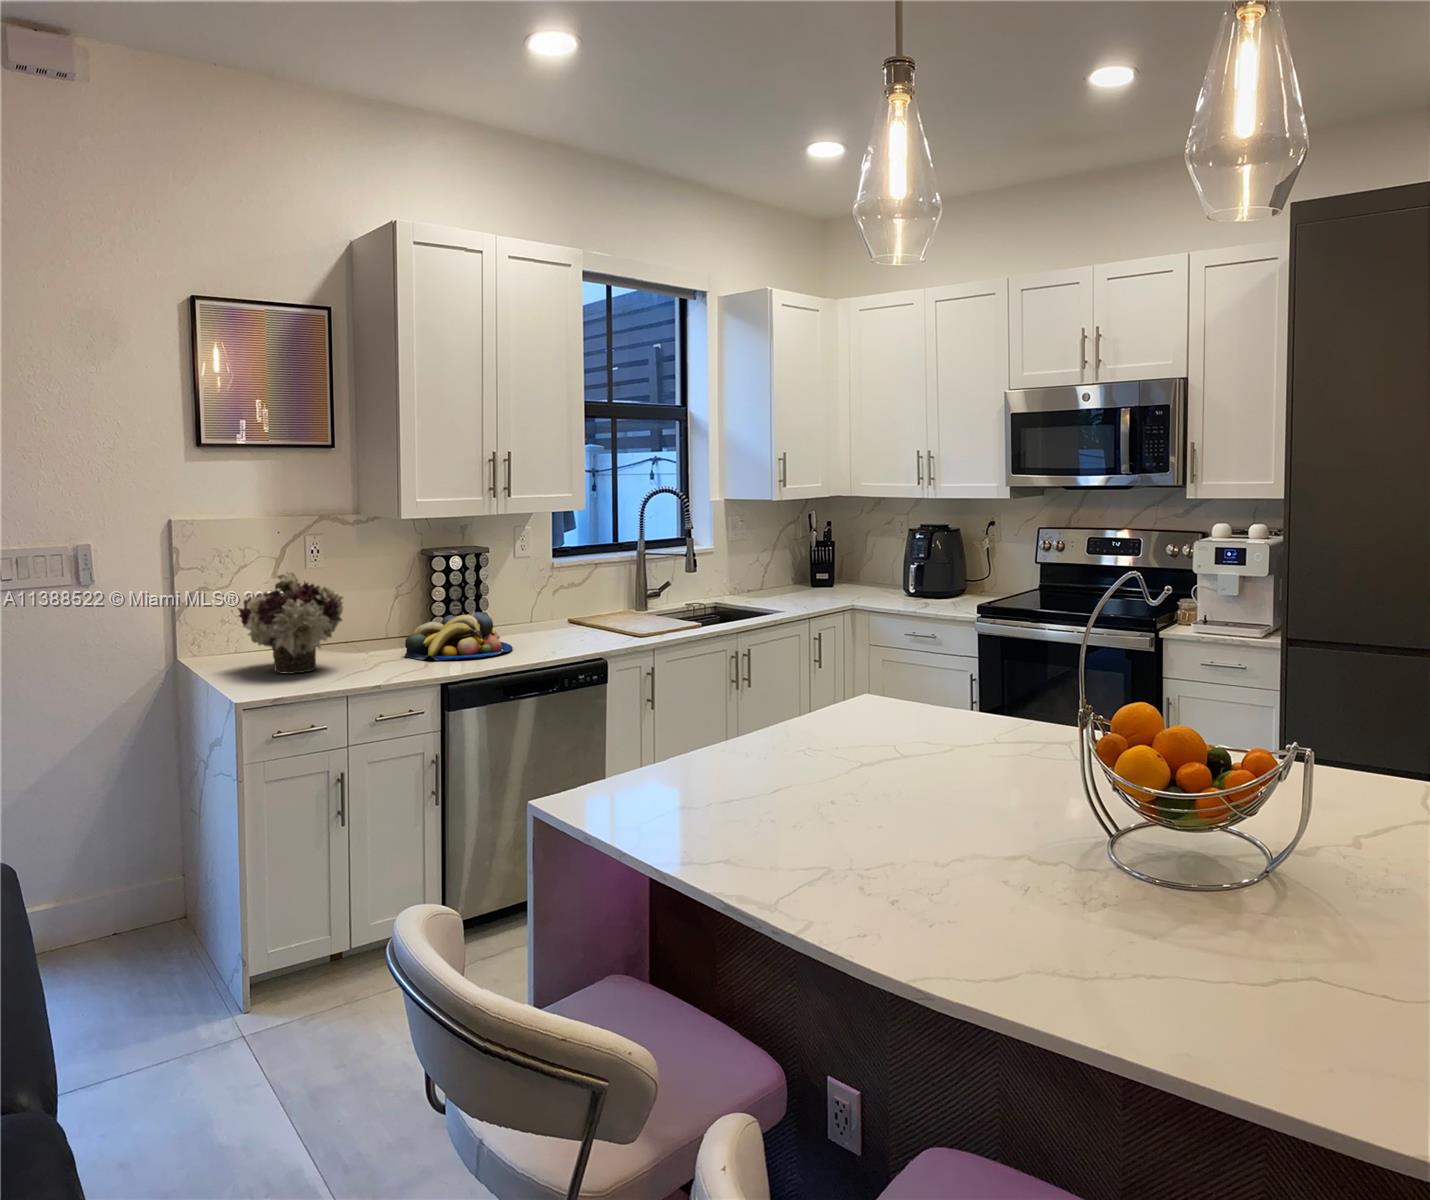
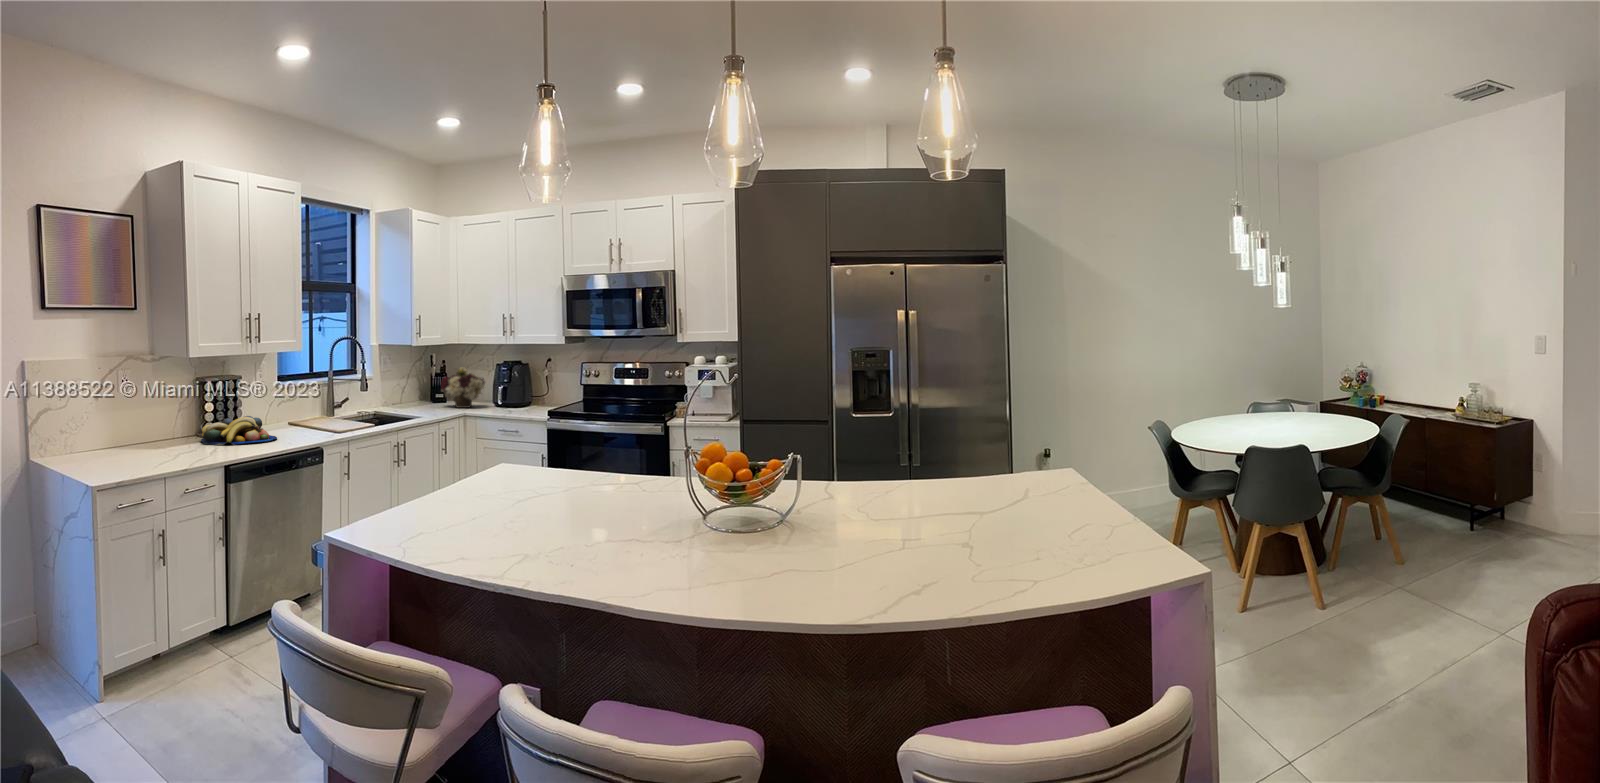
flower arrangement: present [238,571,343,674] -> present [441,367,485,408]

